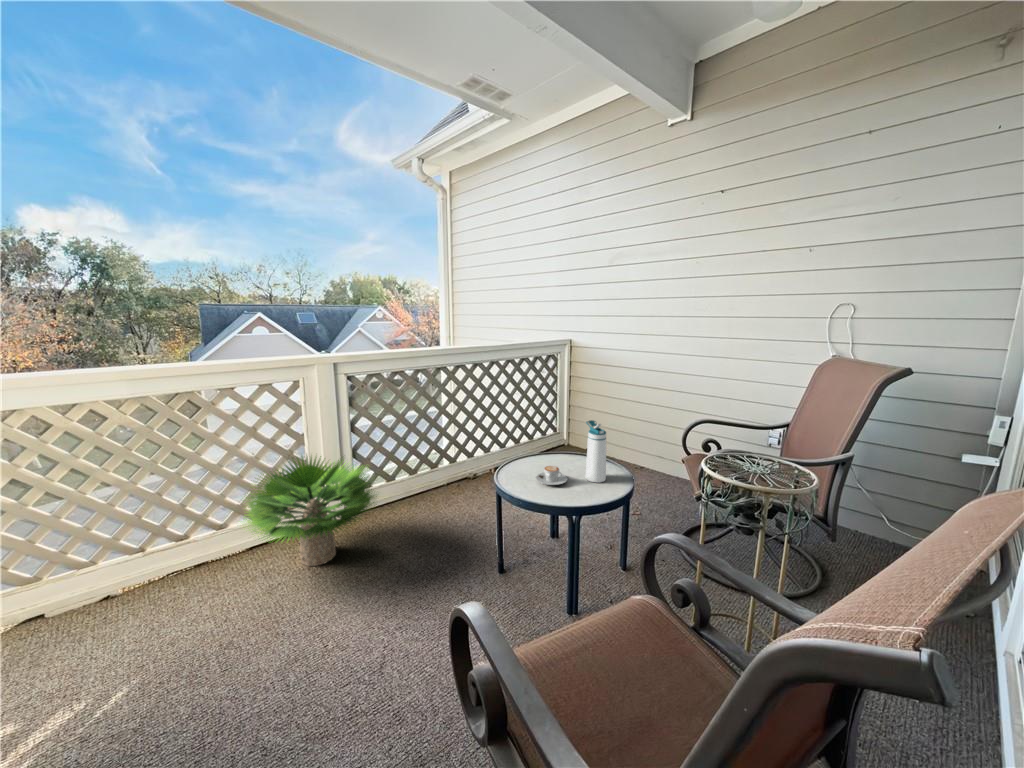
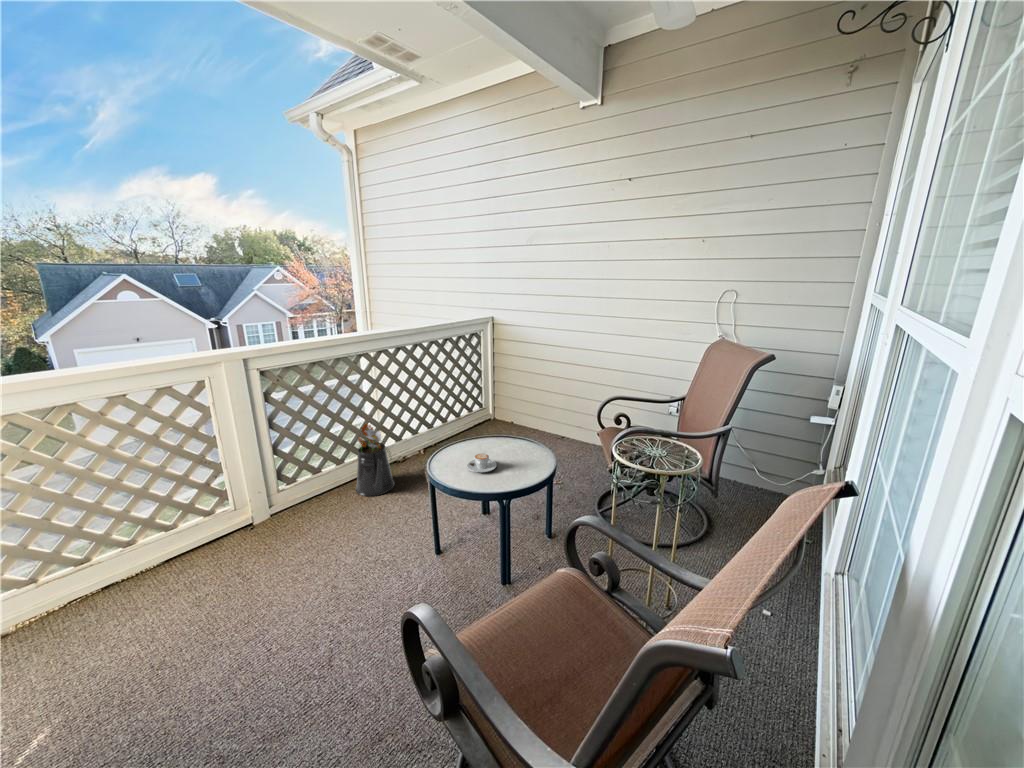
water bottle: present [586,420,606,483] -> none [512,409,532,466]
watering can: none [427,433,464,507] -> present [356,424,395,496]
potted plant: present [244,456,377,566] -> none [149,455,310,573]

